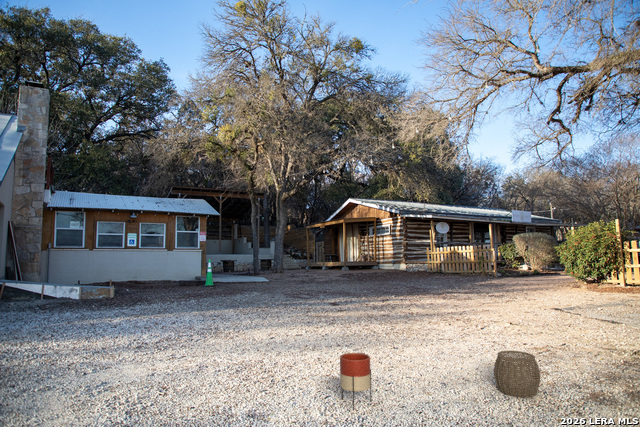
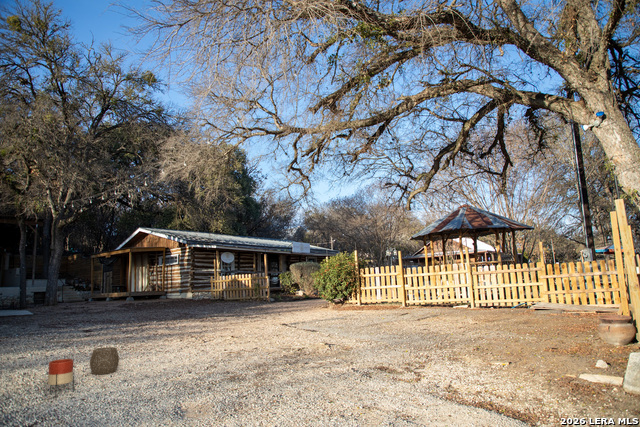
woven basket: present [494,351,541,397] -> present [90,347,119,375]

